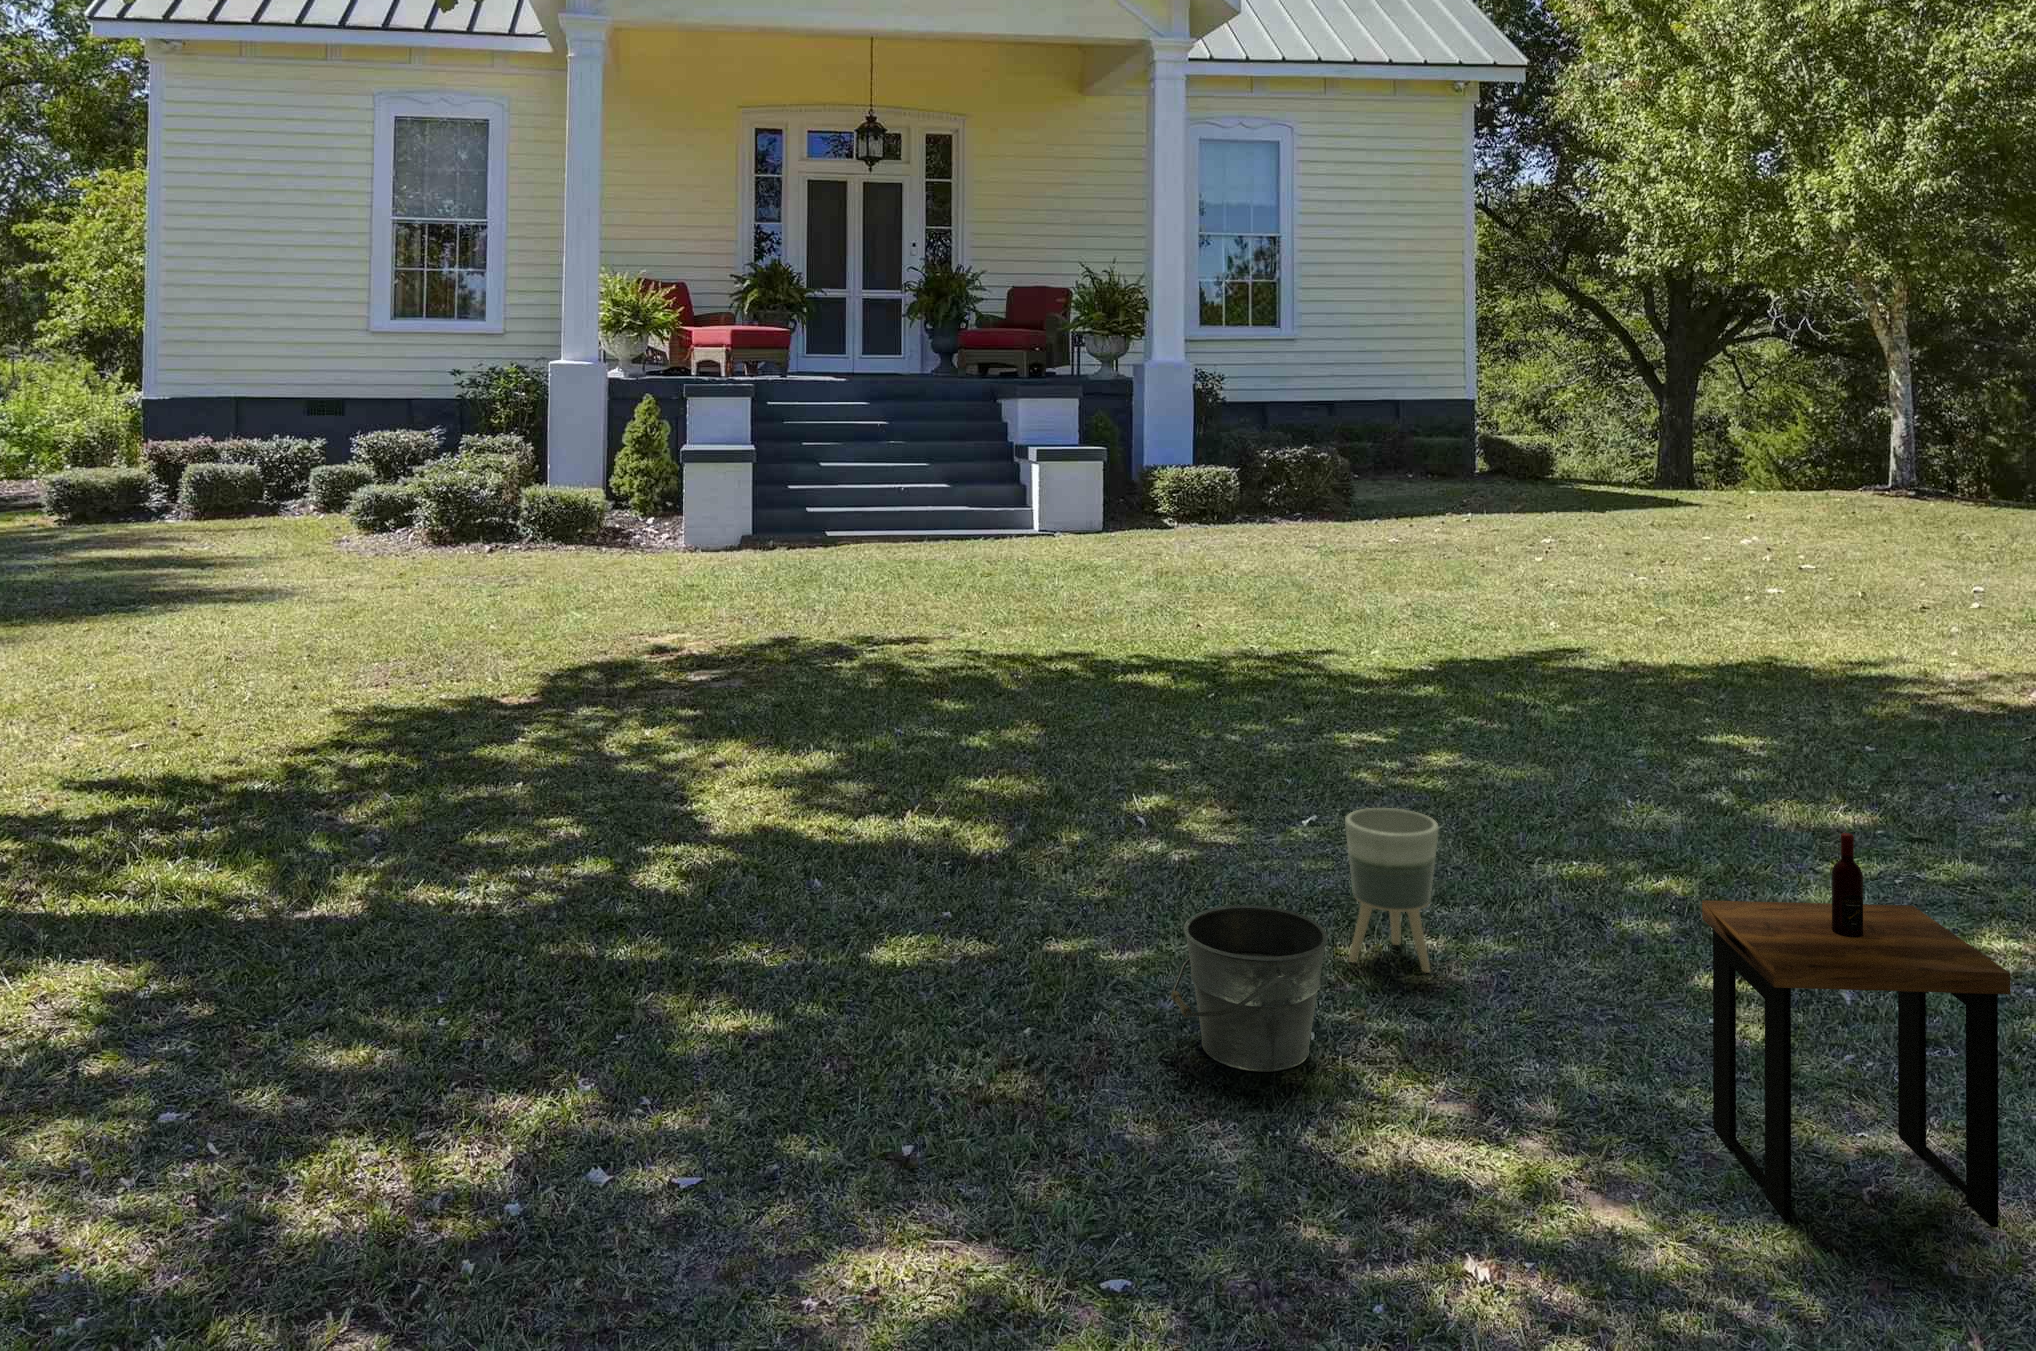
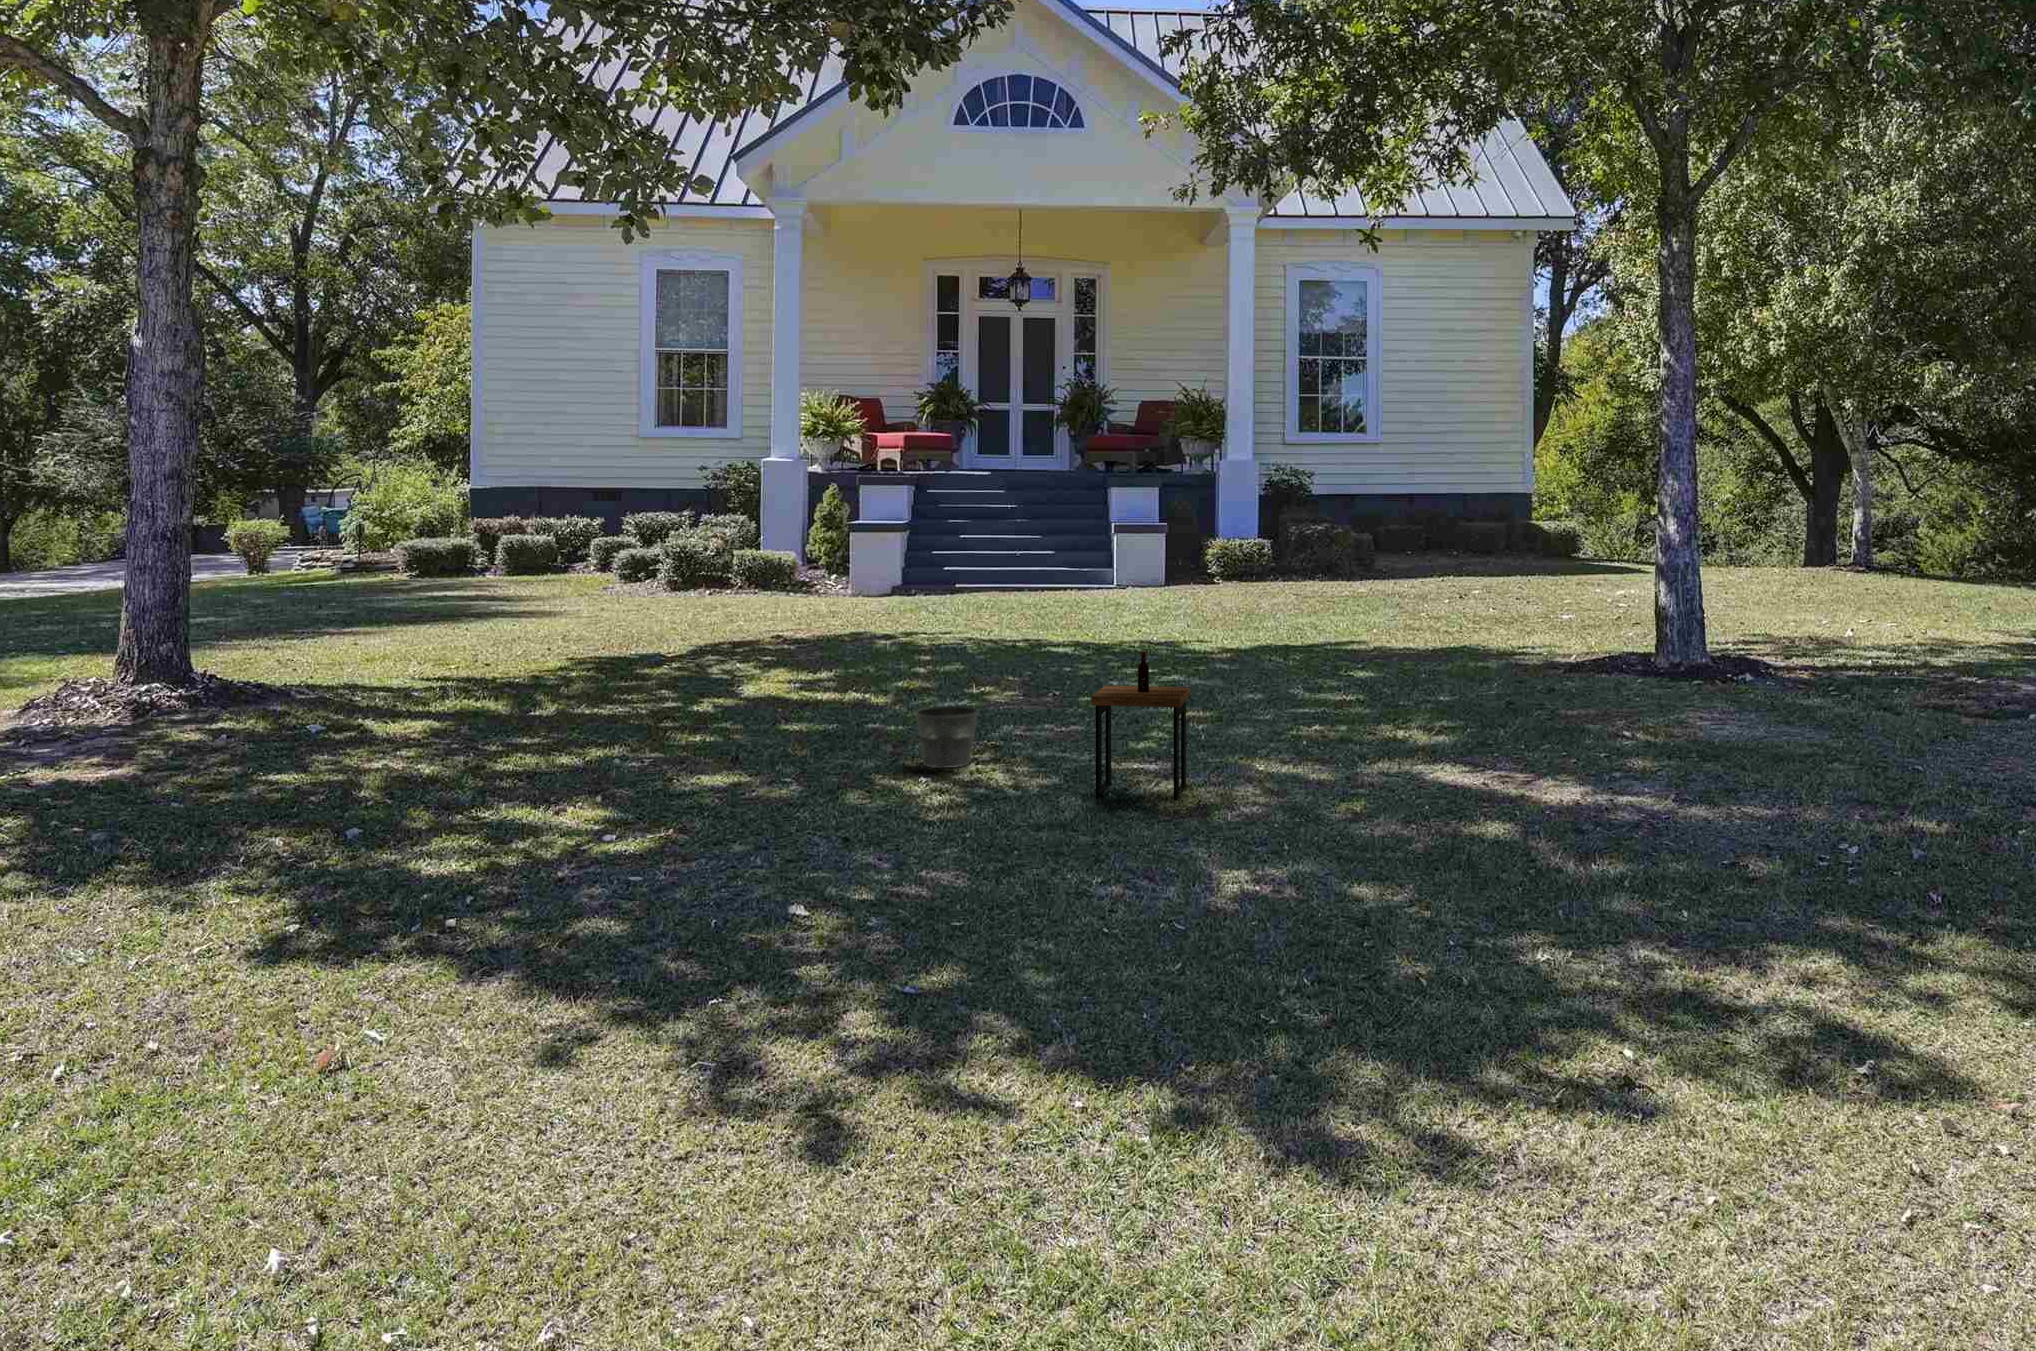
planter: present [1345,808,1439,973] -> none [1026,675,1069,748]

